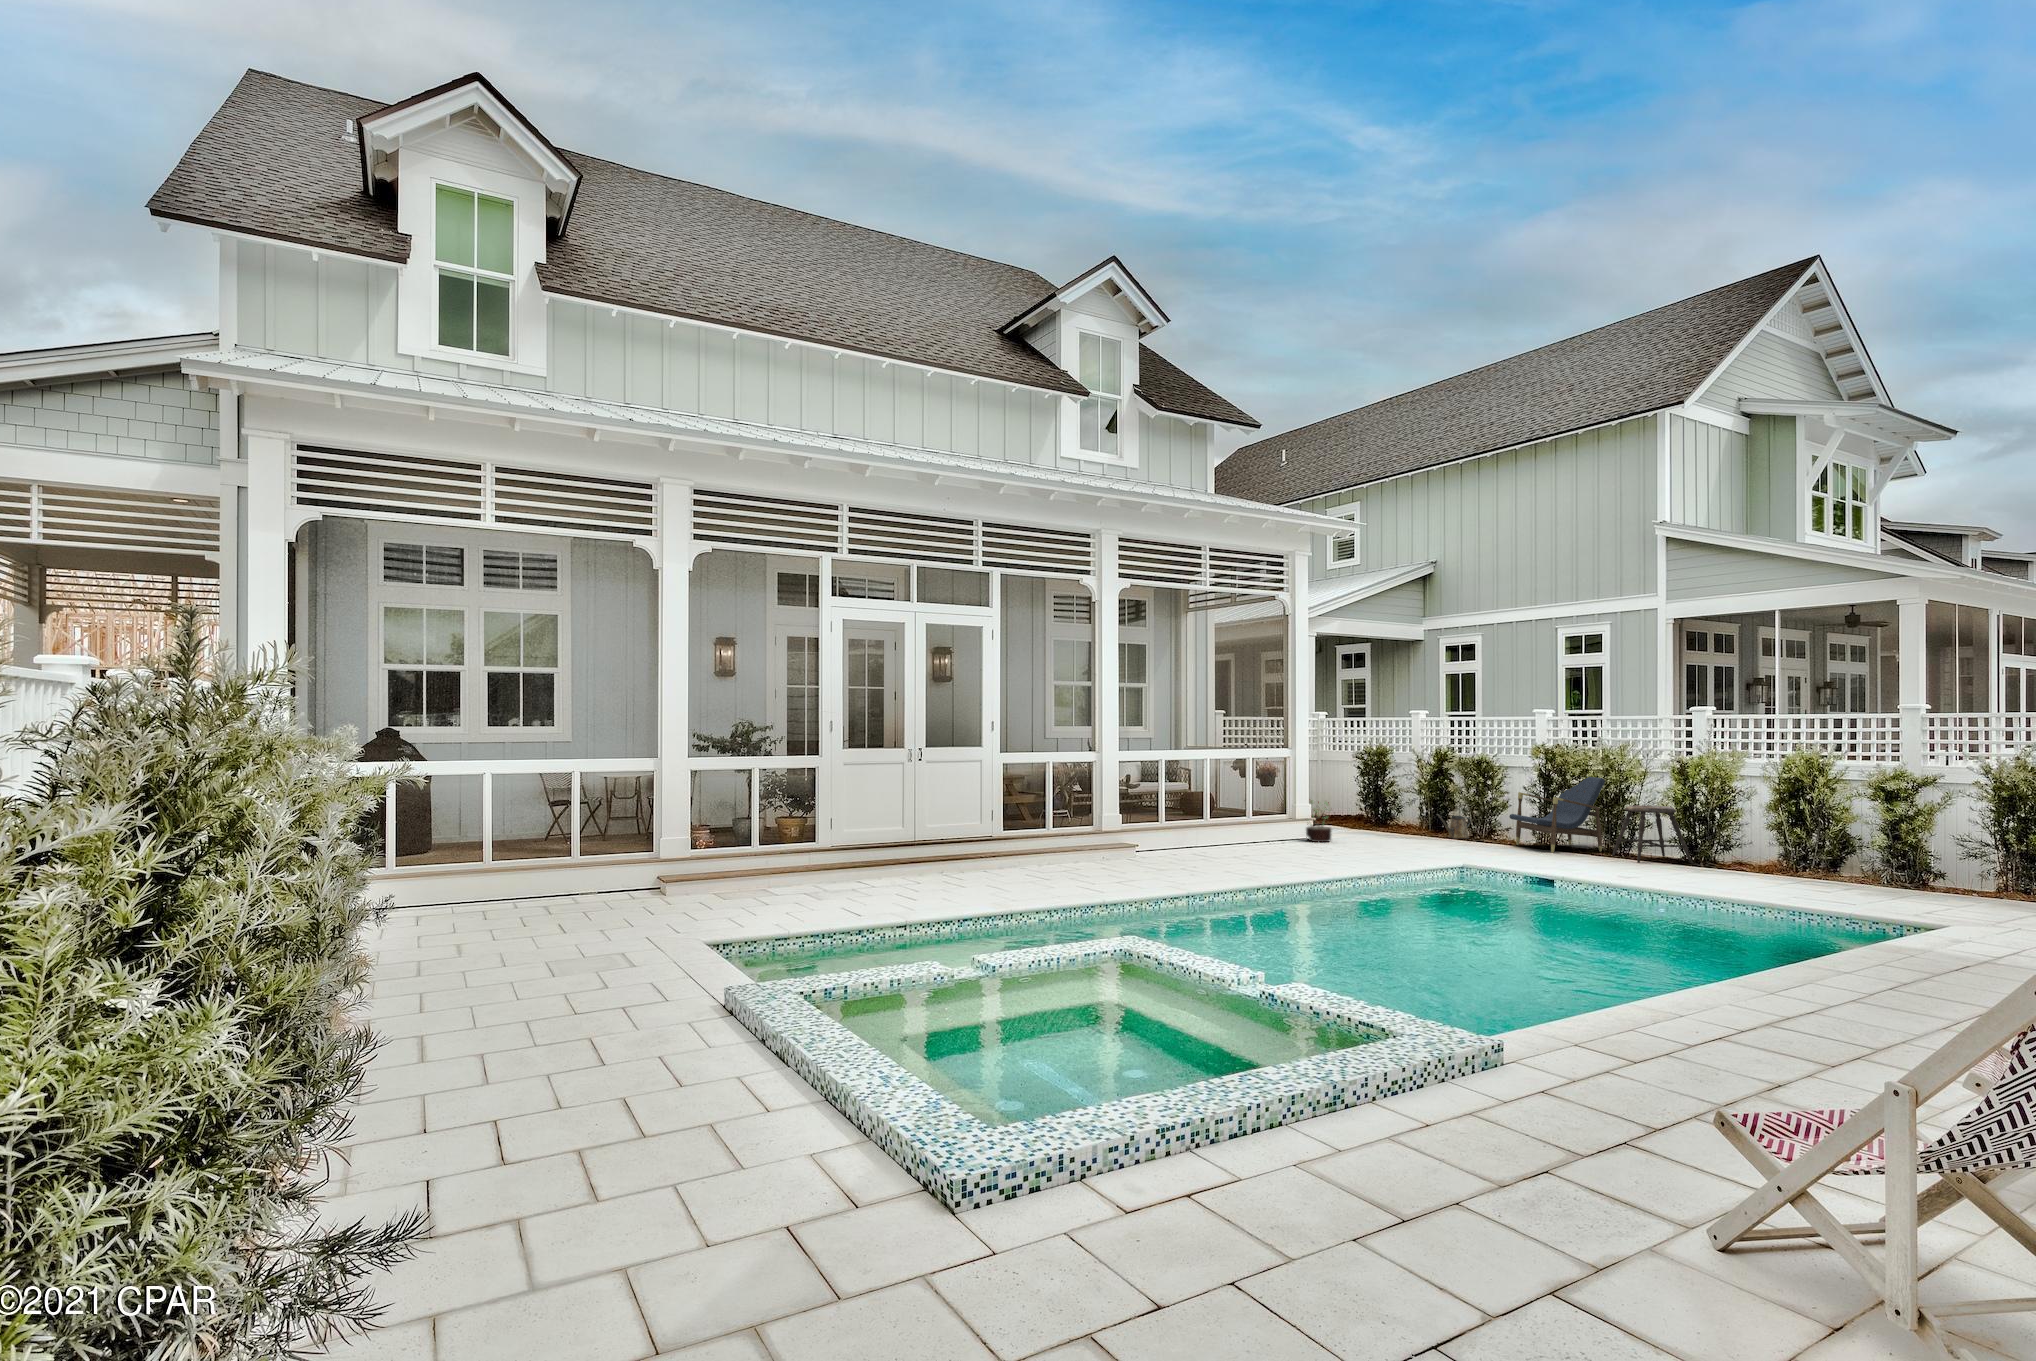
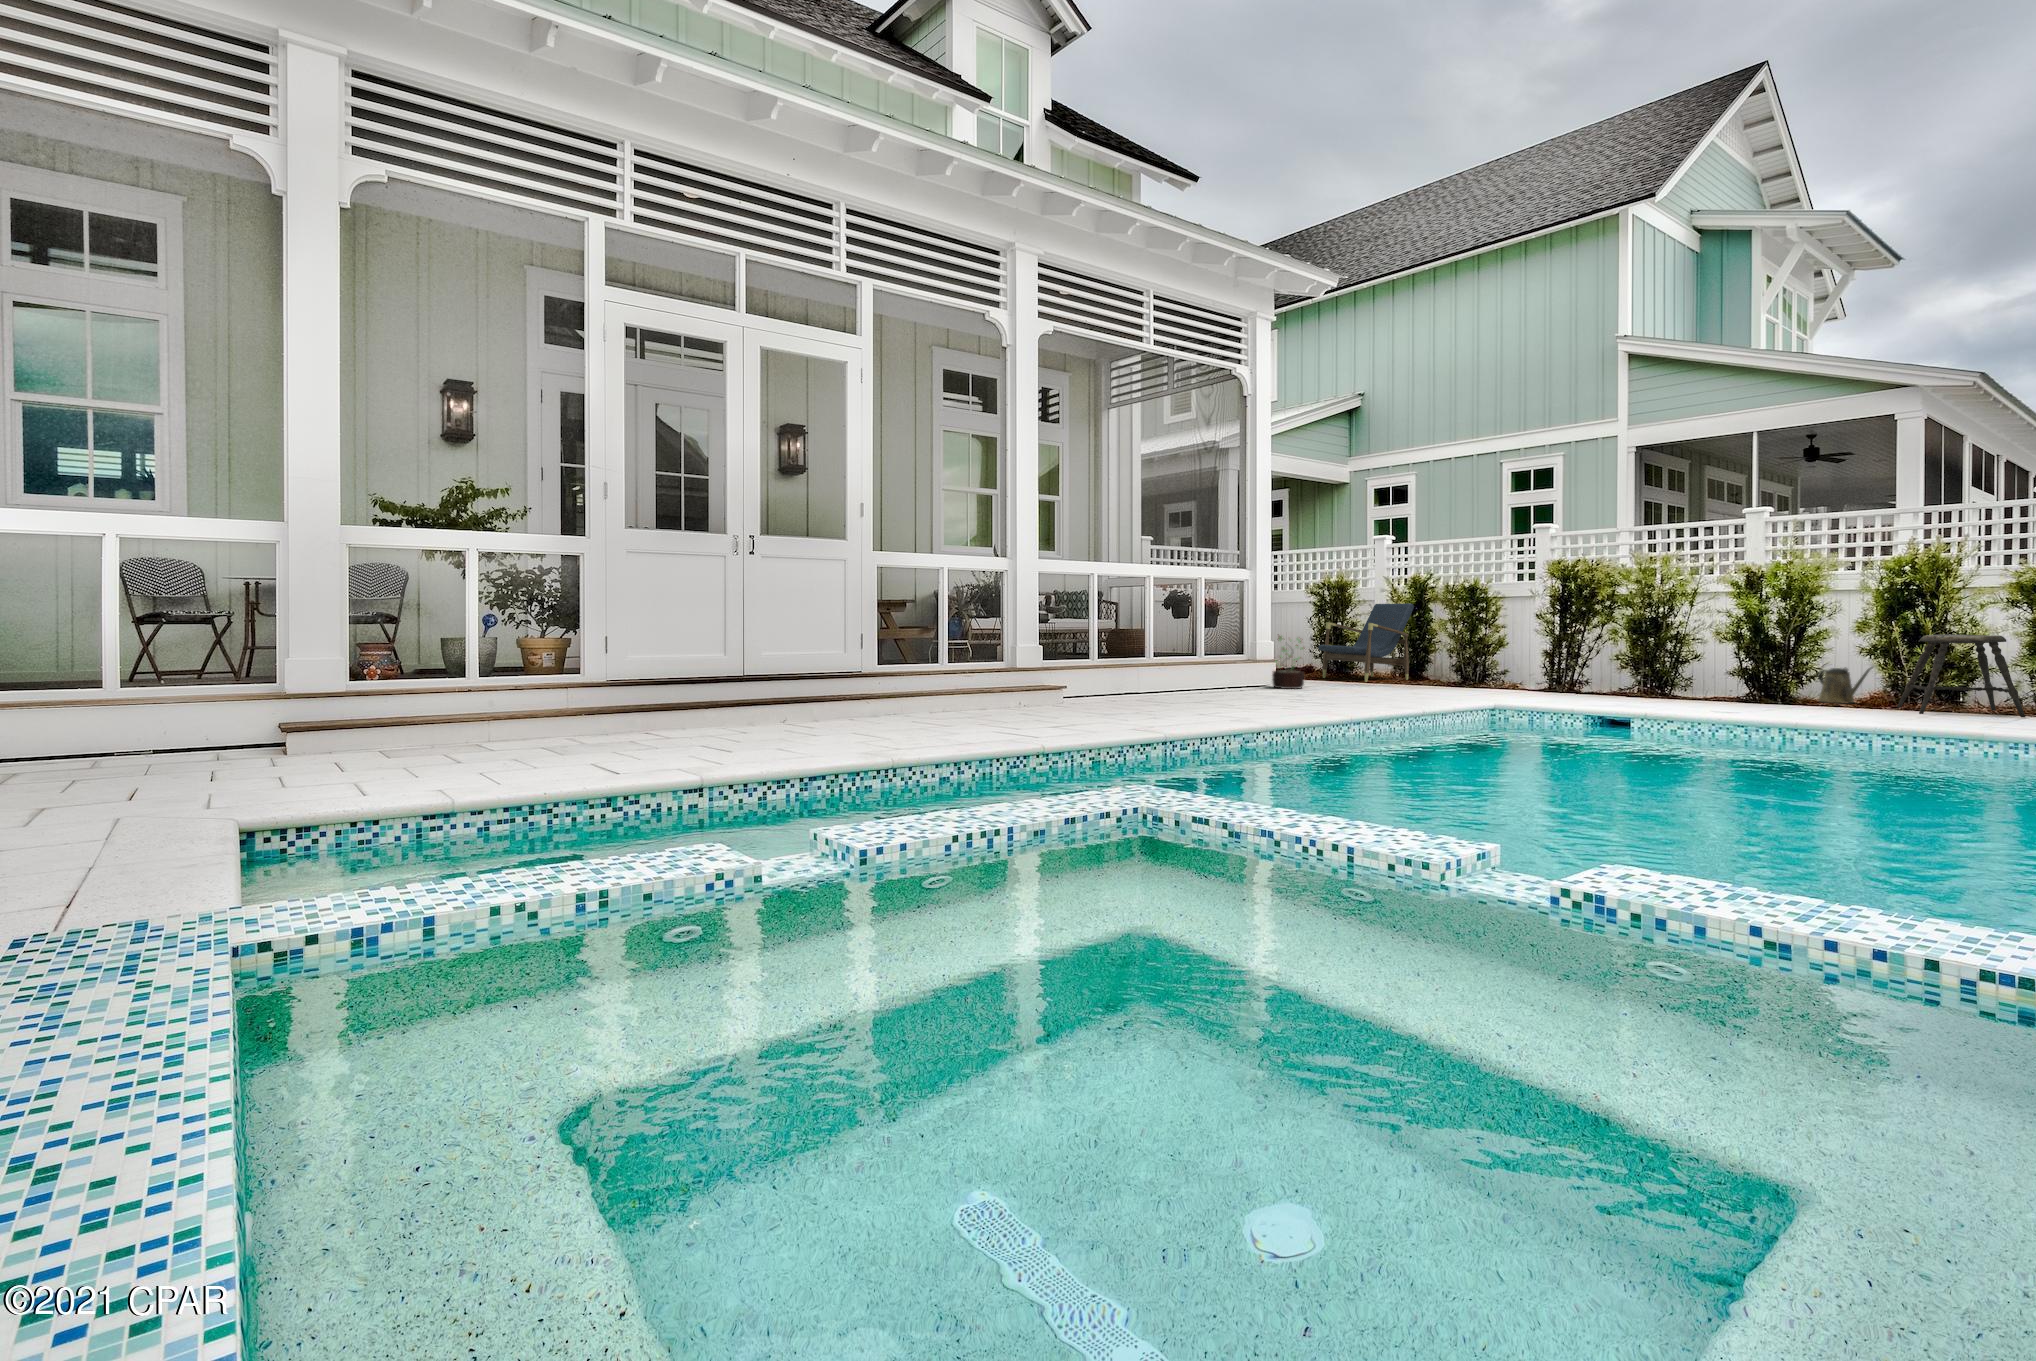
lounge chair: present [1509,777,1605,853] -> present [1318,604,1414,682]
stool: present [1612,805,1693,864] -> present [1897,635,2025,717]
watering can: present [1436,814,1471,839] -> present [1818,667,1873,703]

